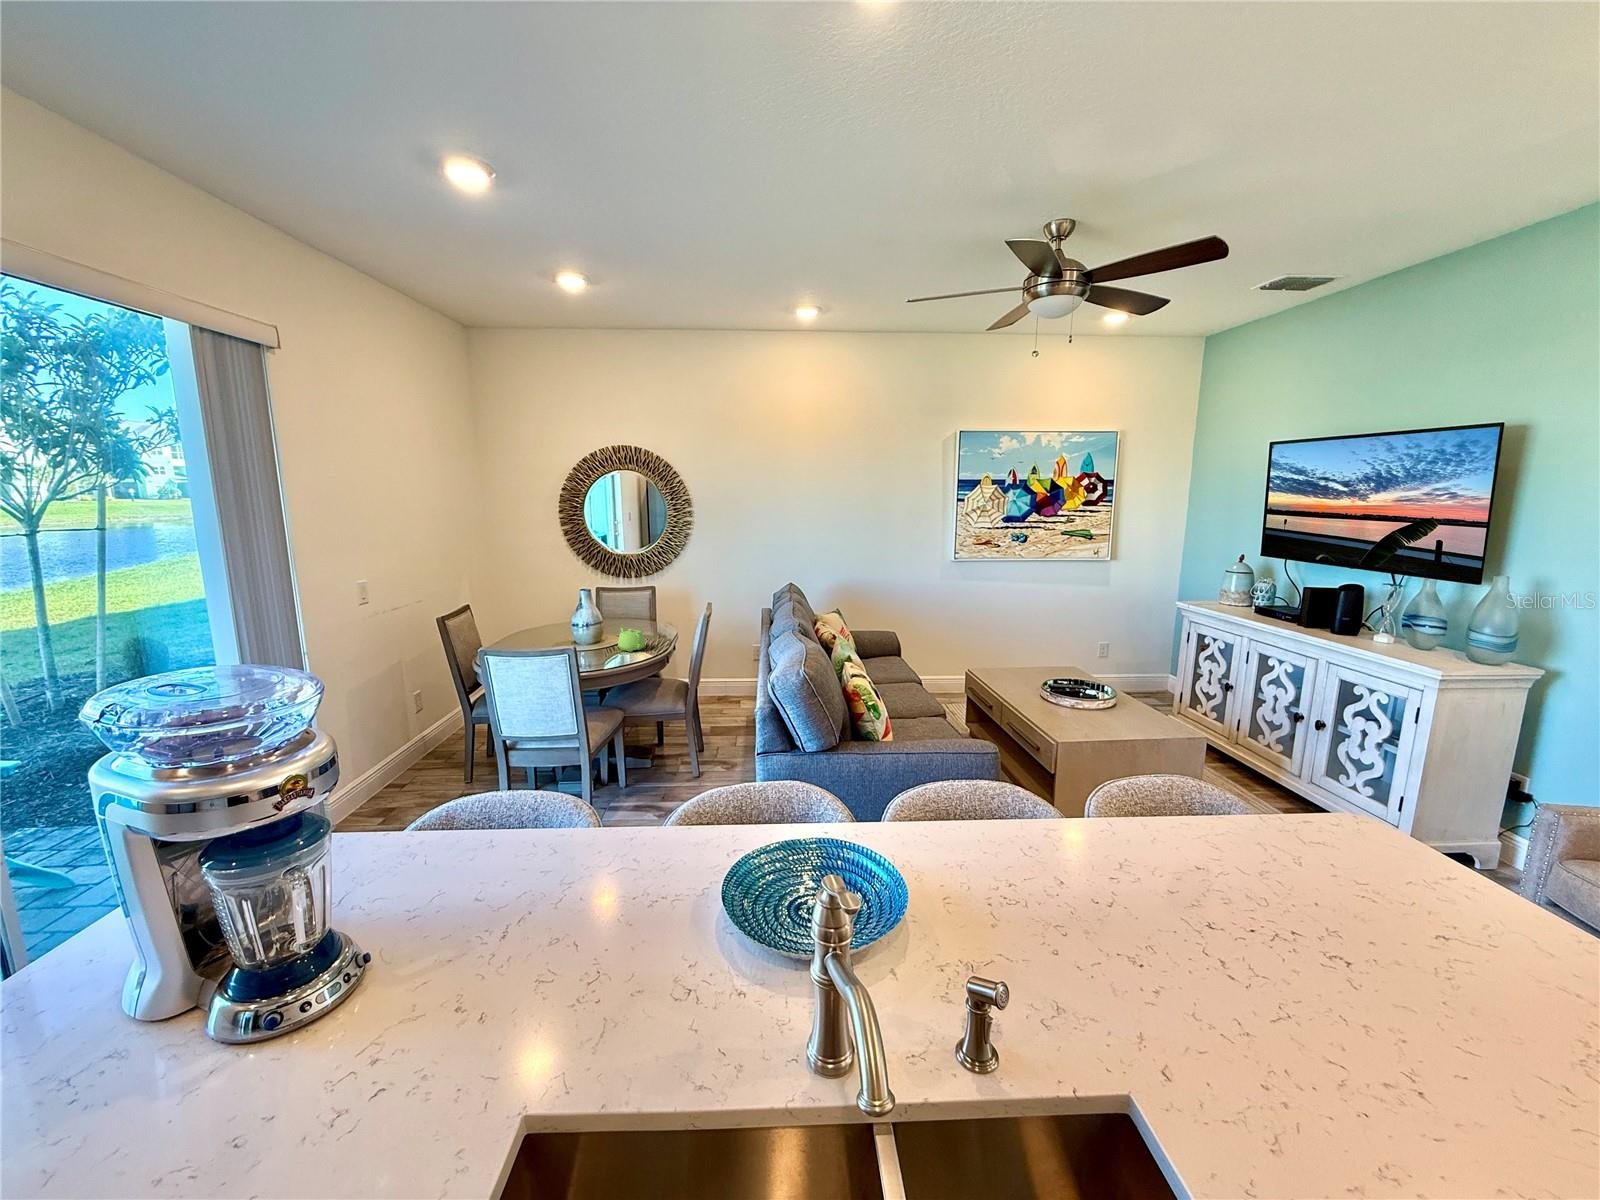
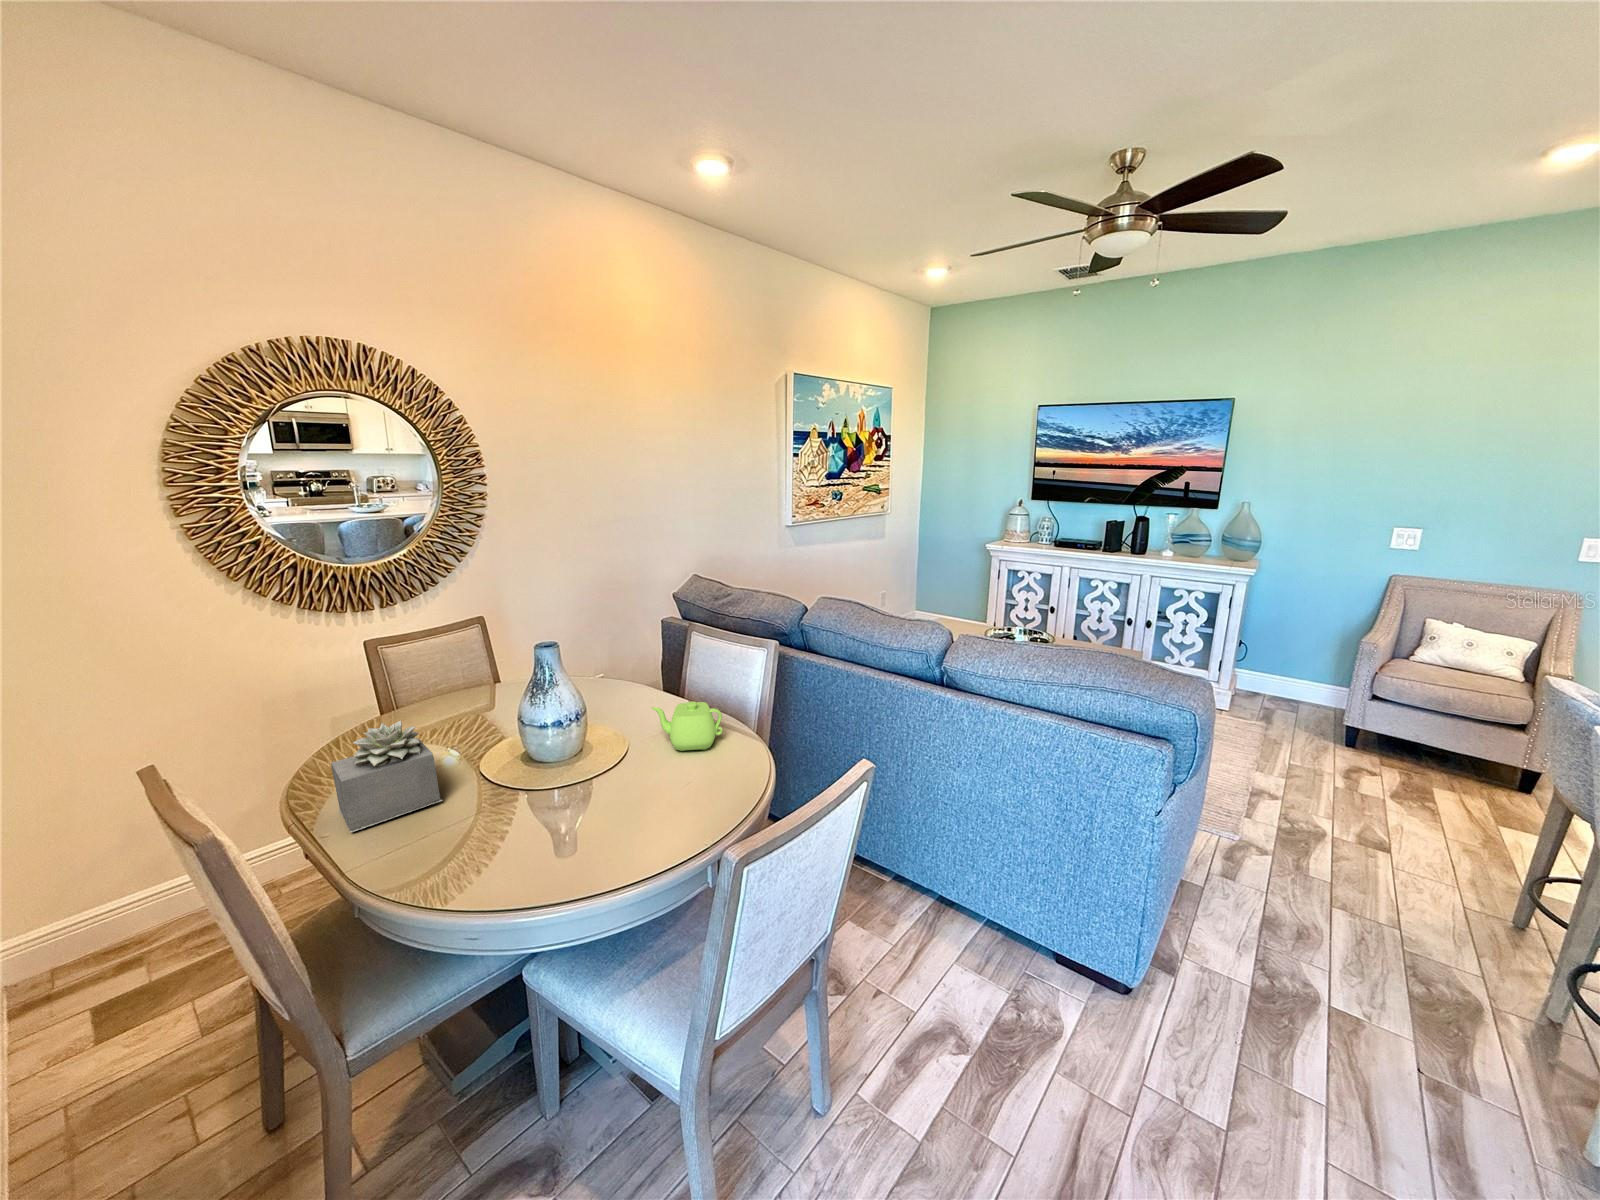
succulent plant: none [515,608,554,641] -> present [331,721,442,832]

